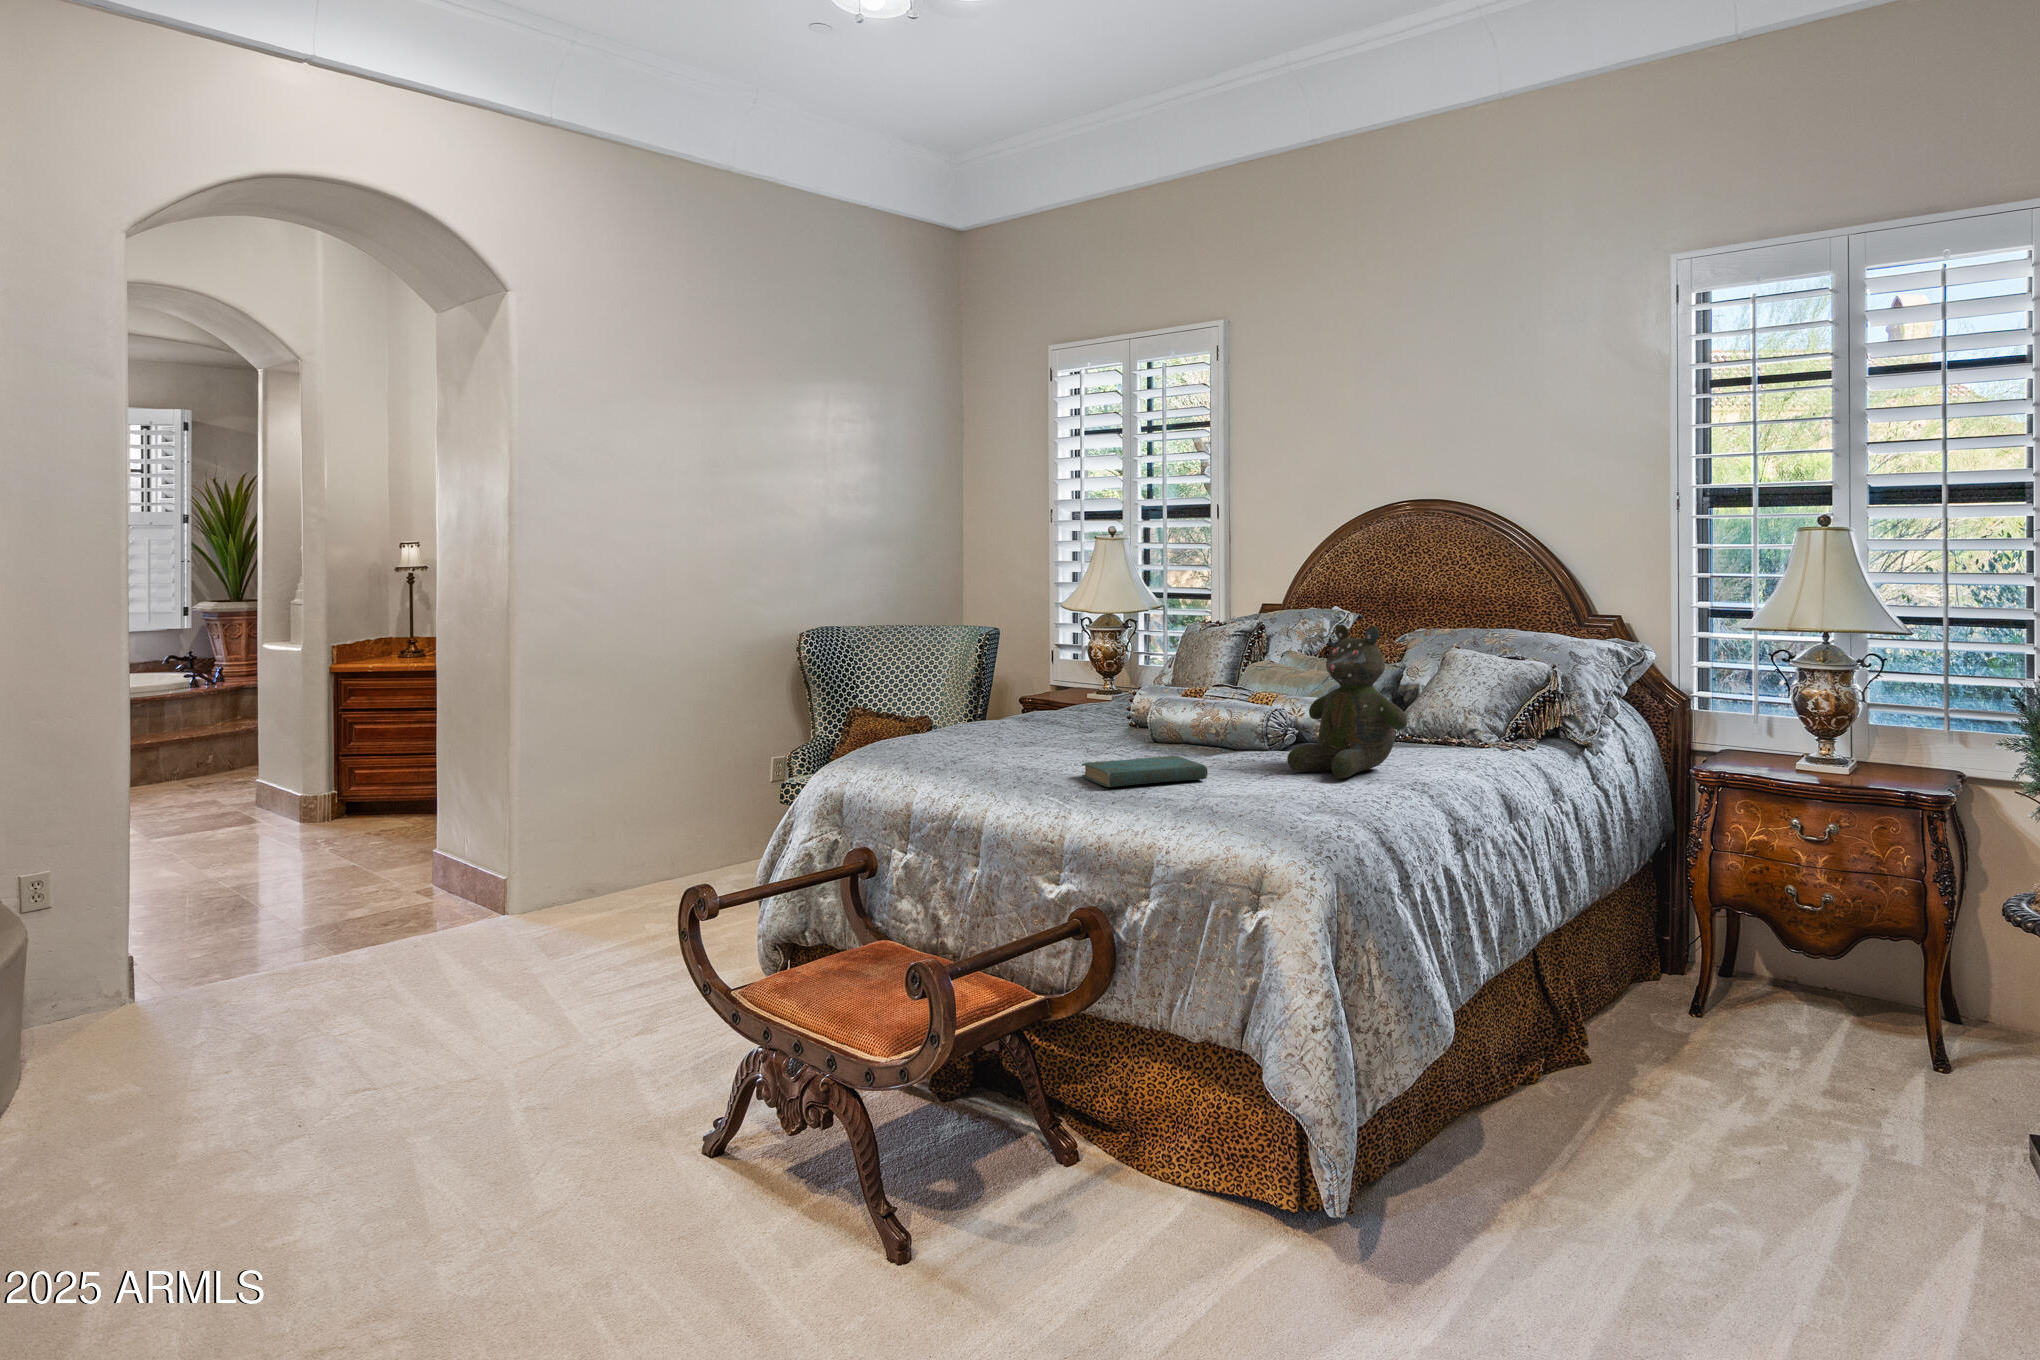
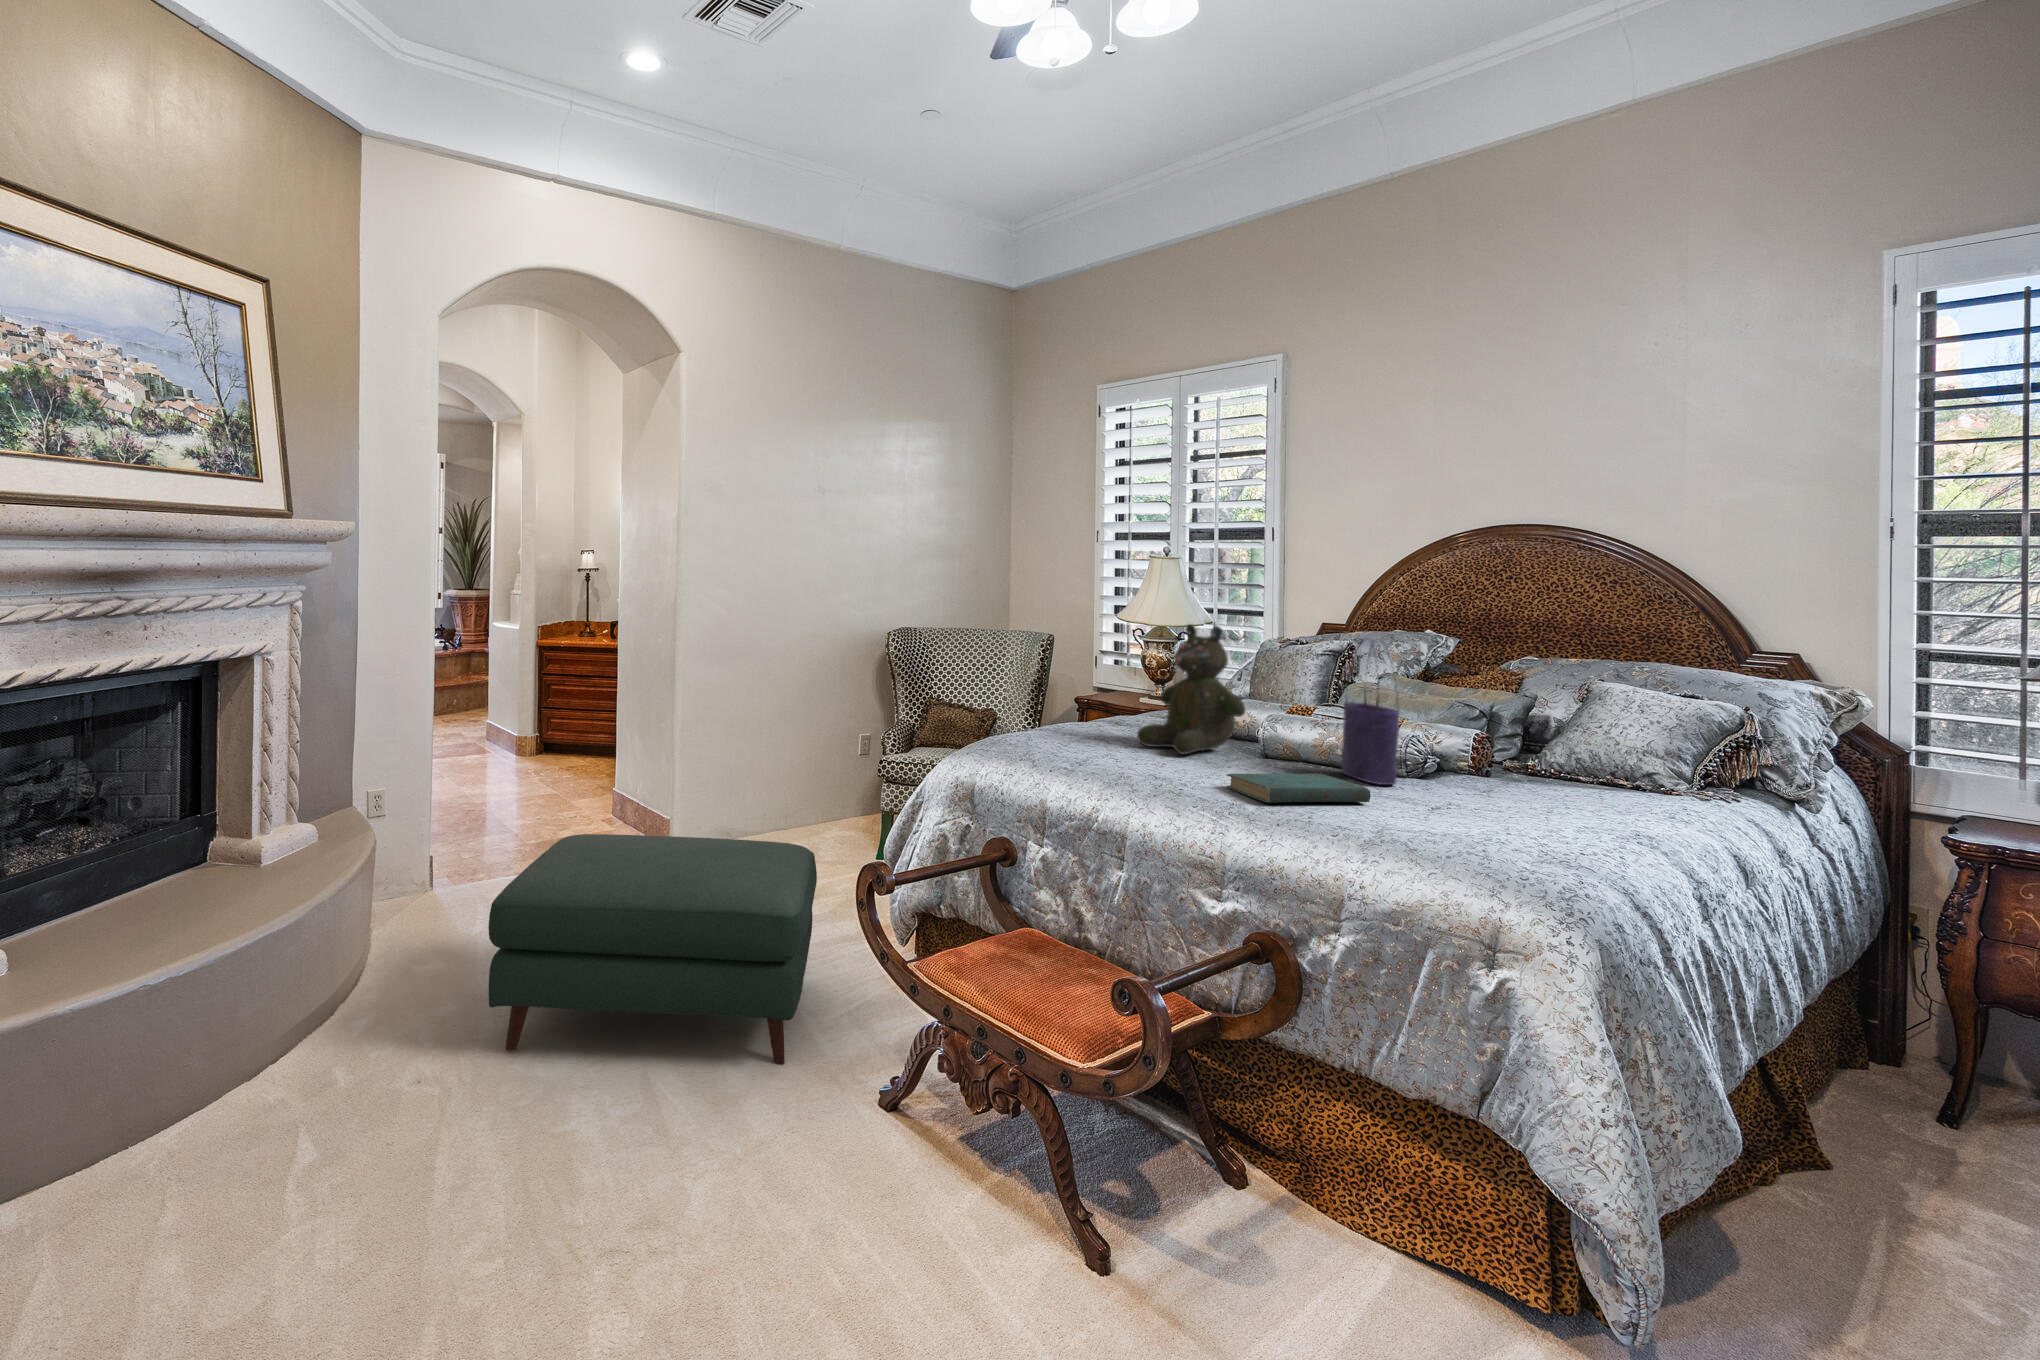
tote bag: none [1208,620,1250,762] -> present [1342,641,1399,785]
teddy bear: present [1287,624,1407,778] -> present [1137,624,1246,755]
ottoman: none [224,886,668,1164] -> present [488,834,817,1064]

